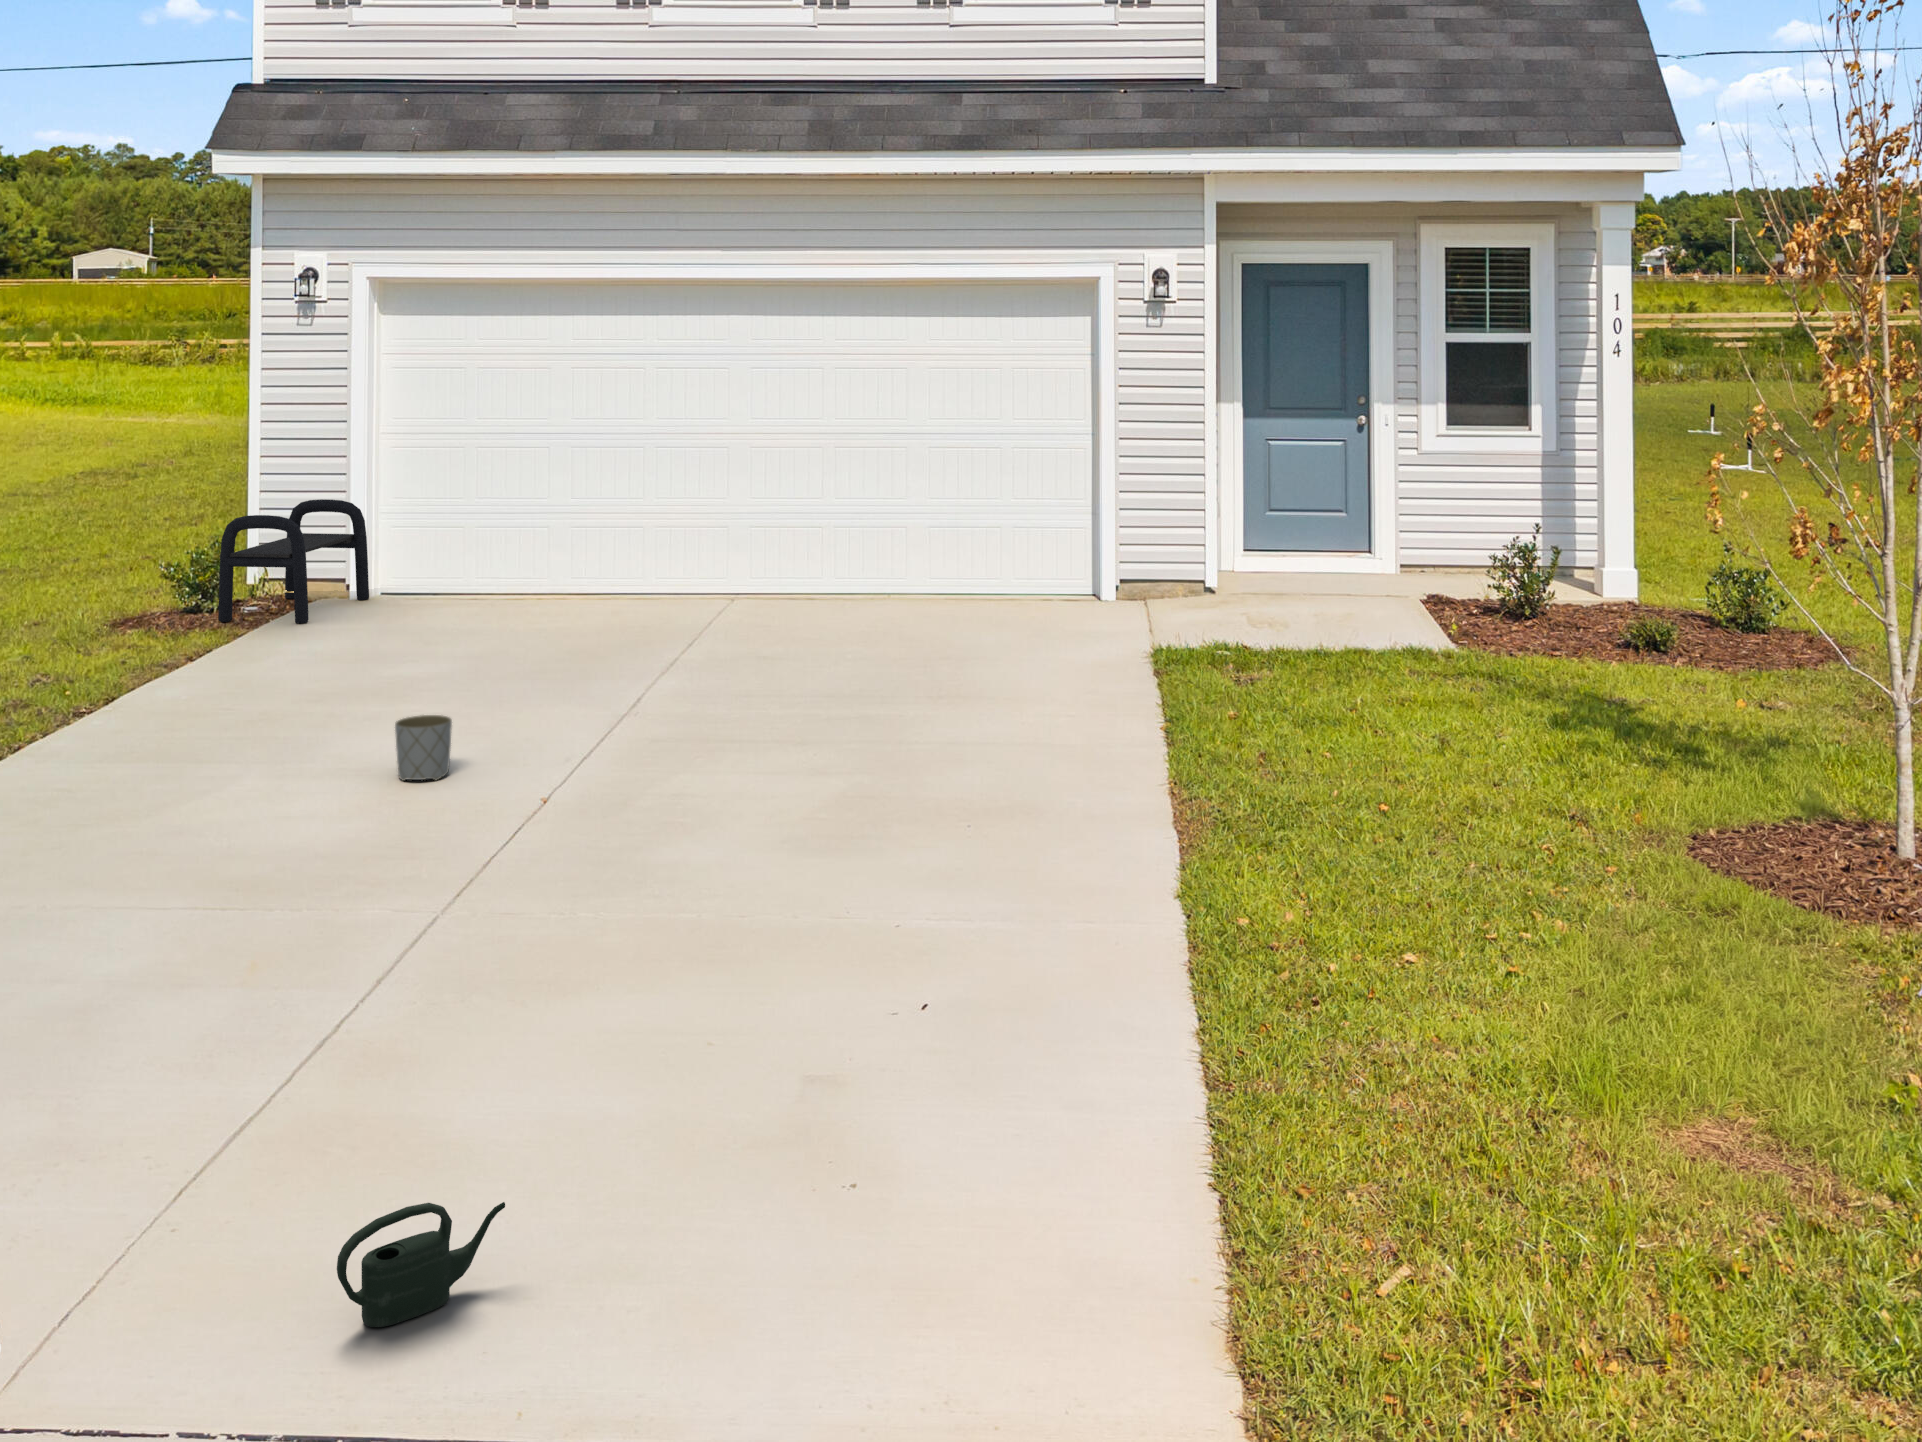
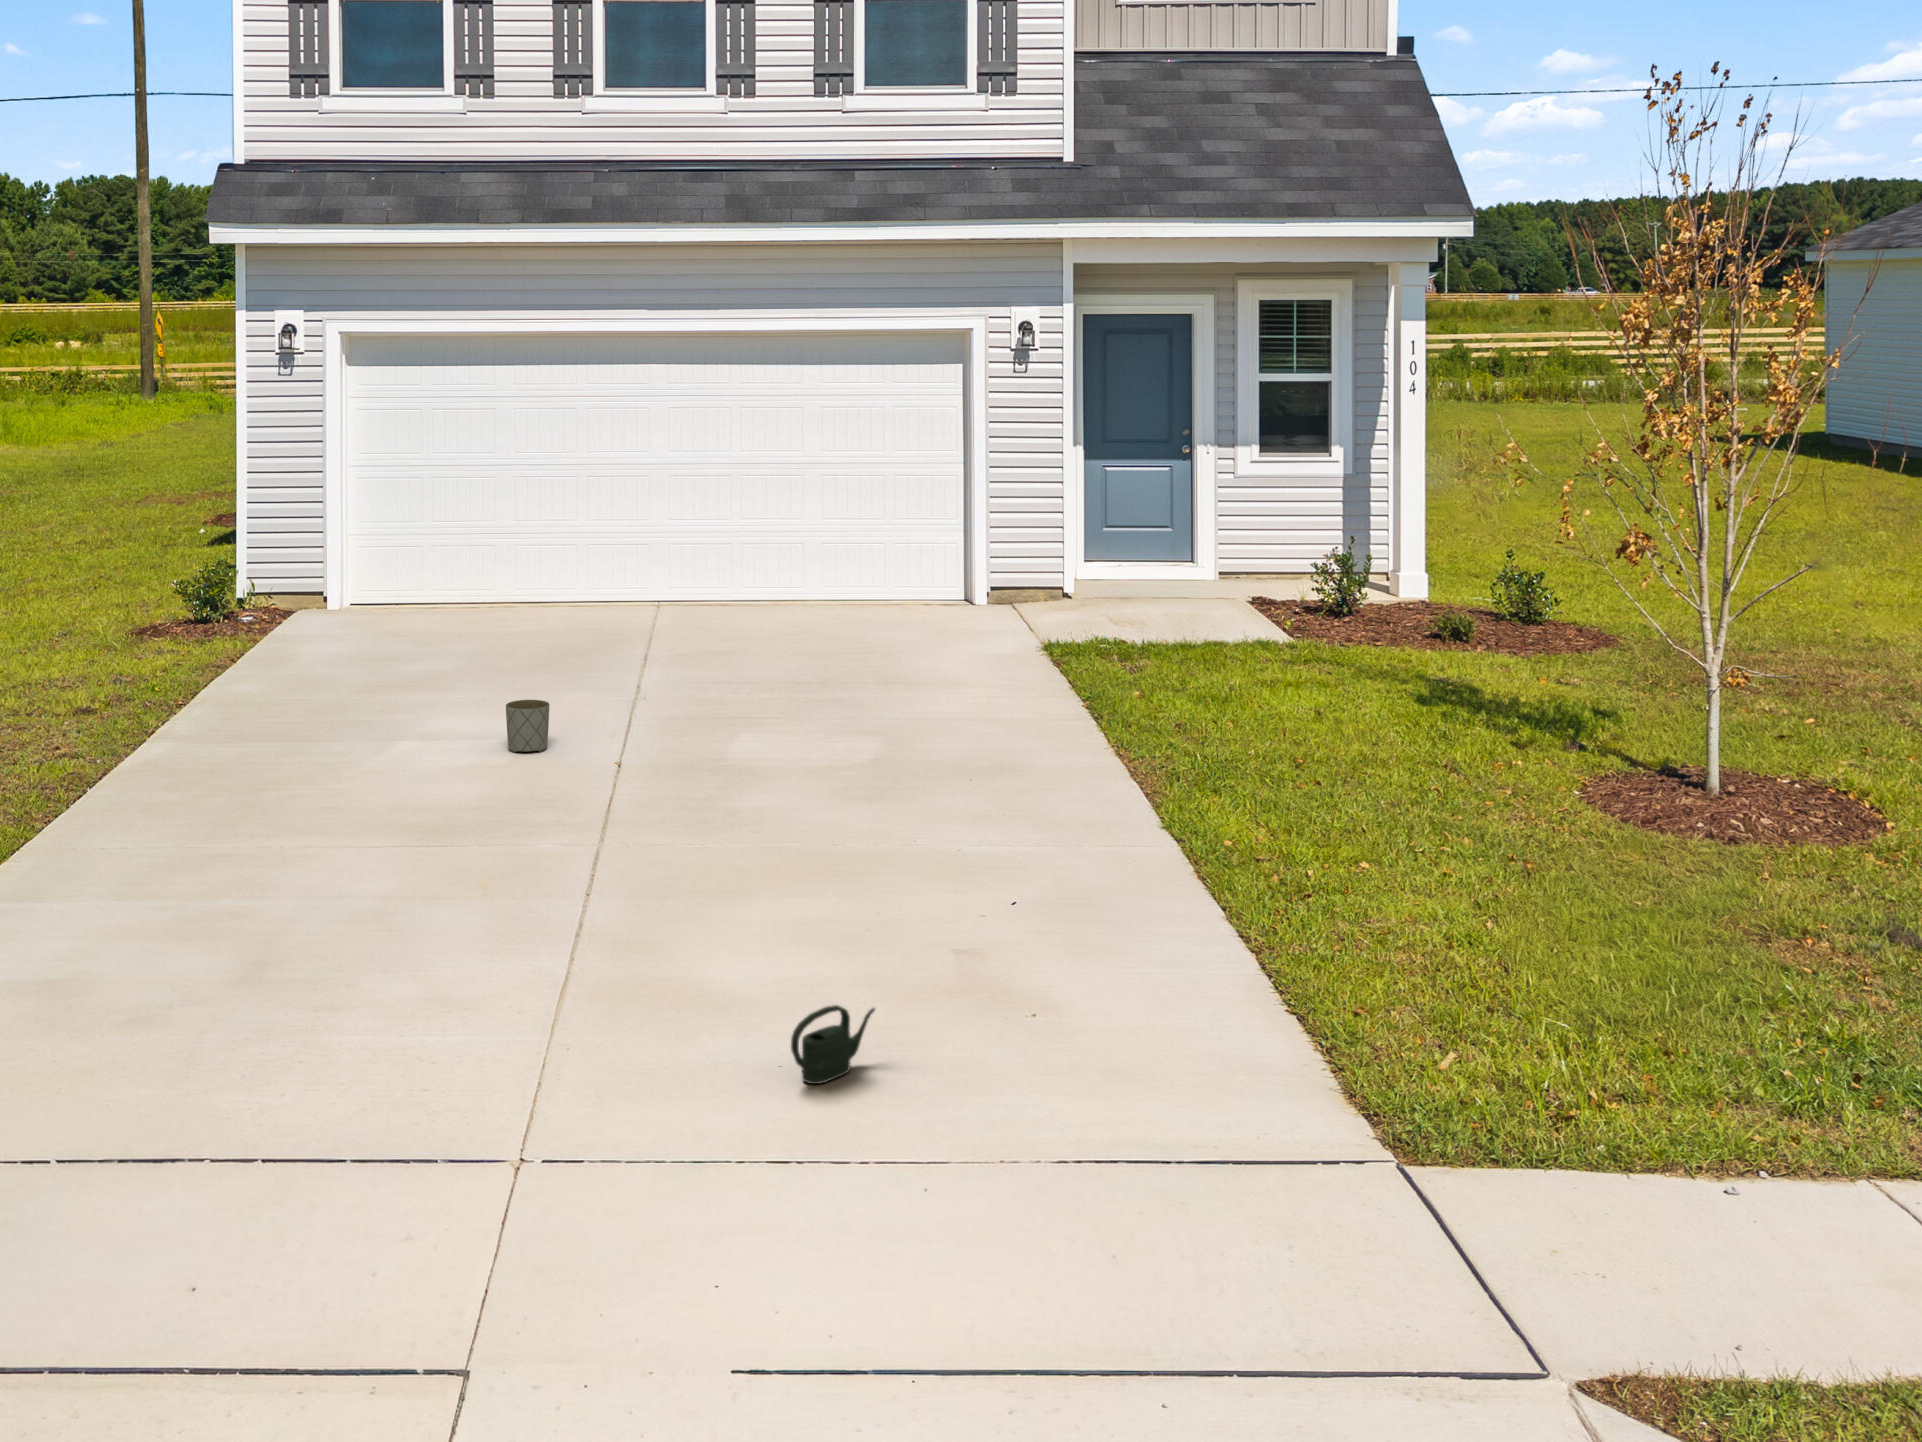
bench: present [218,499,369,623] -> none [234,522,346,629]

